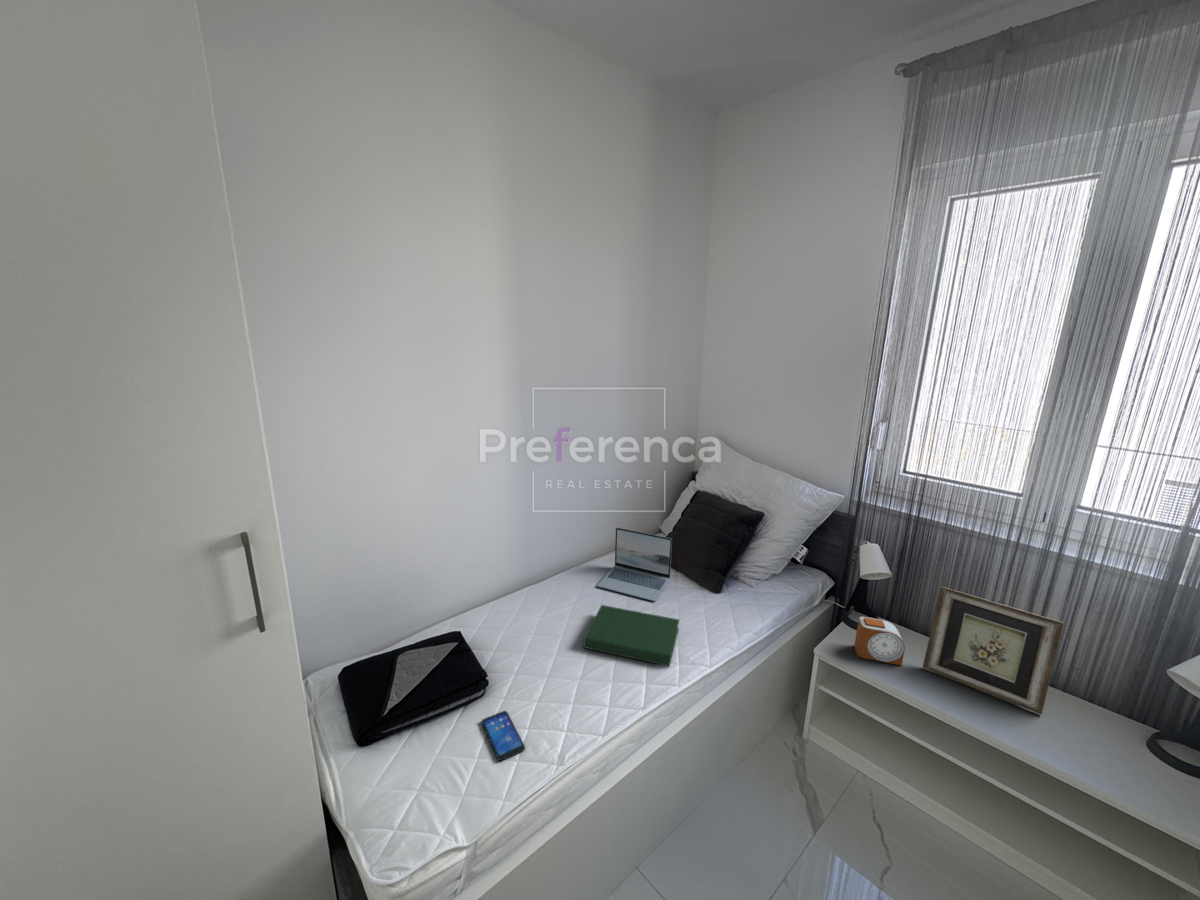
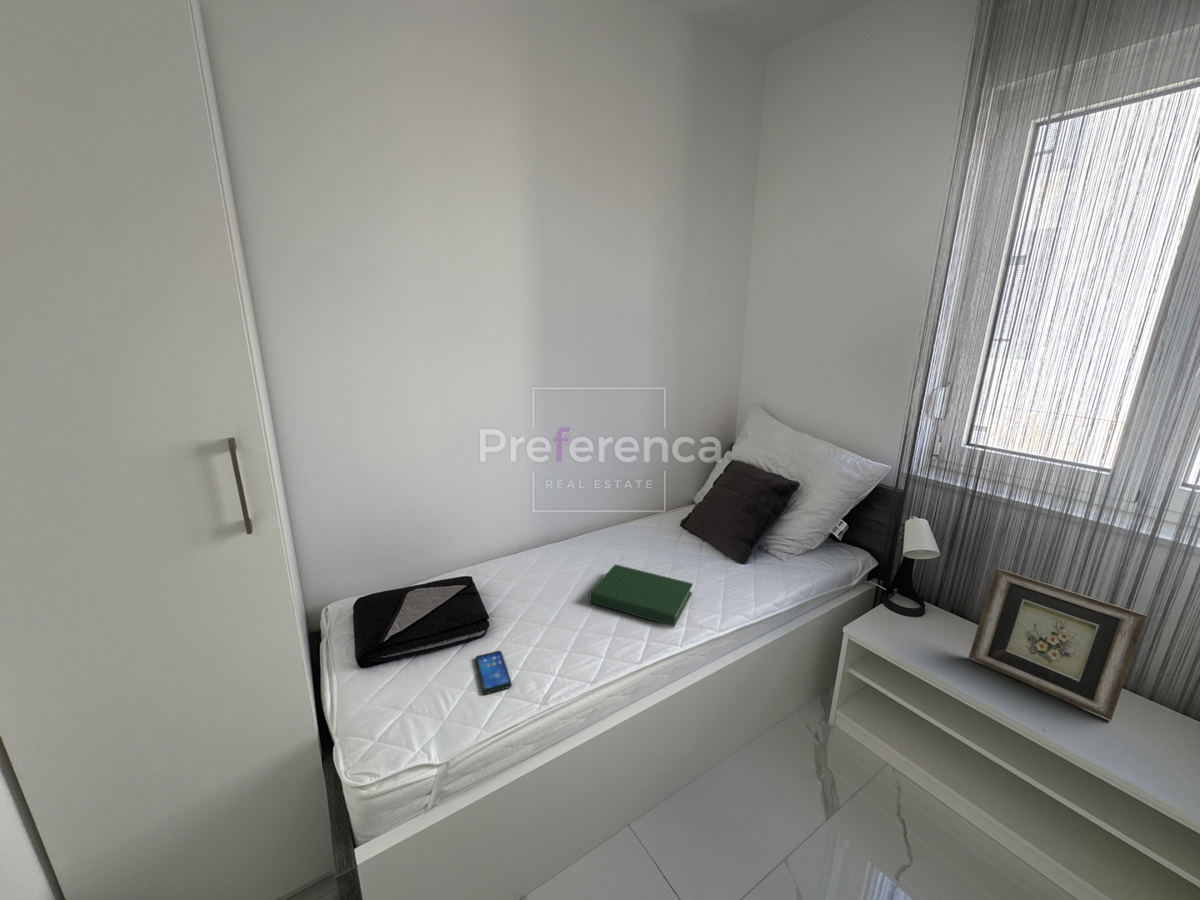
laptop: present [597,528,672,601] -> none [616,491,696,566]
alarm clock: present [854,617,905,665] -> none [891,597,948,653]

